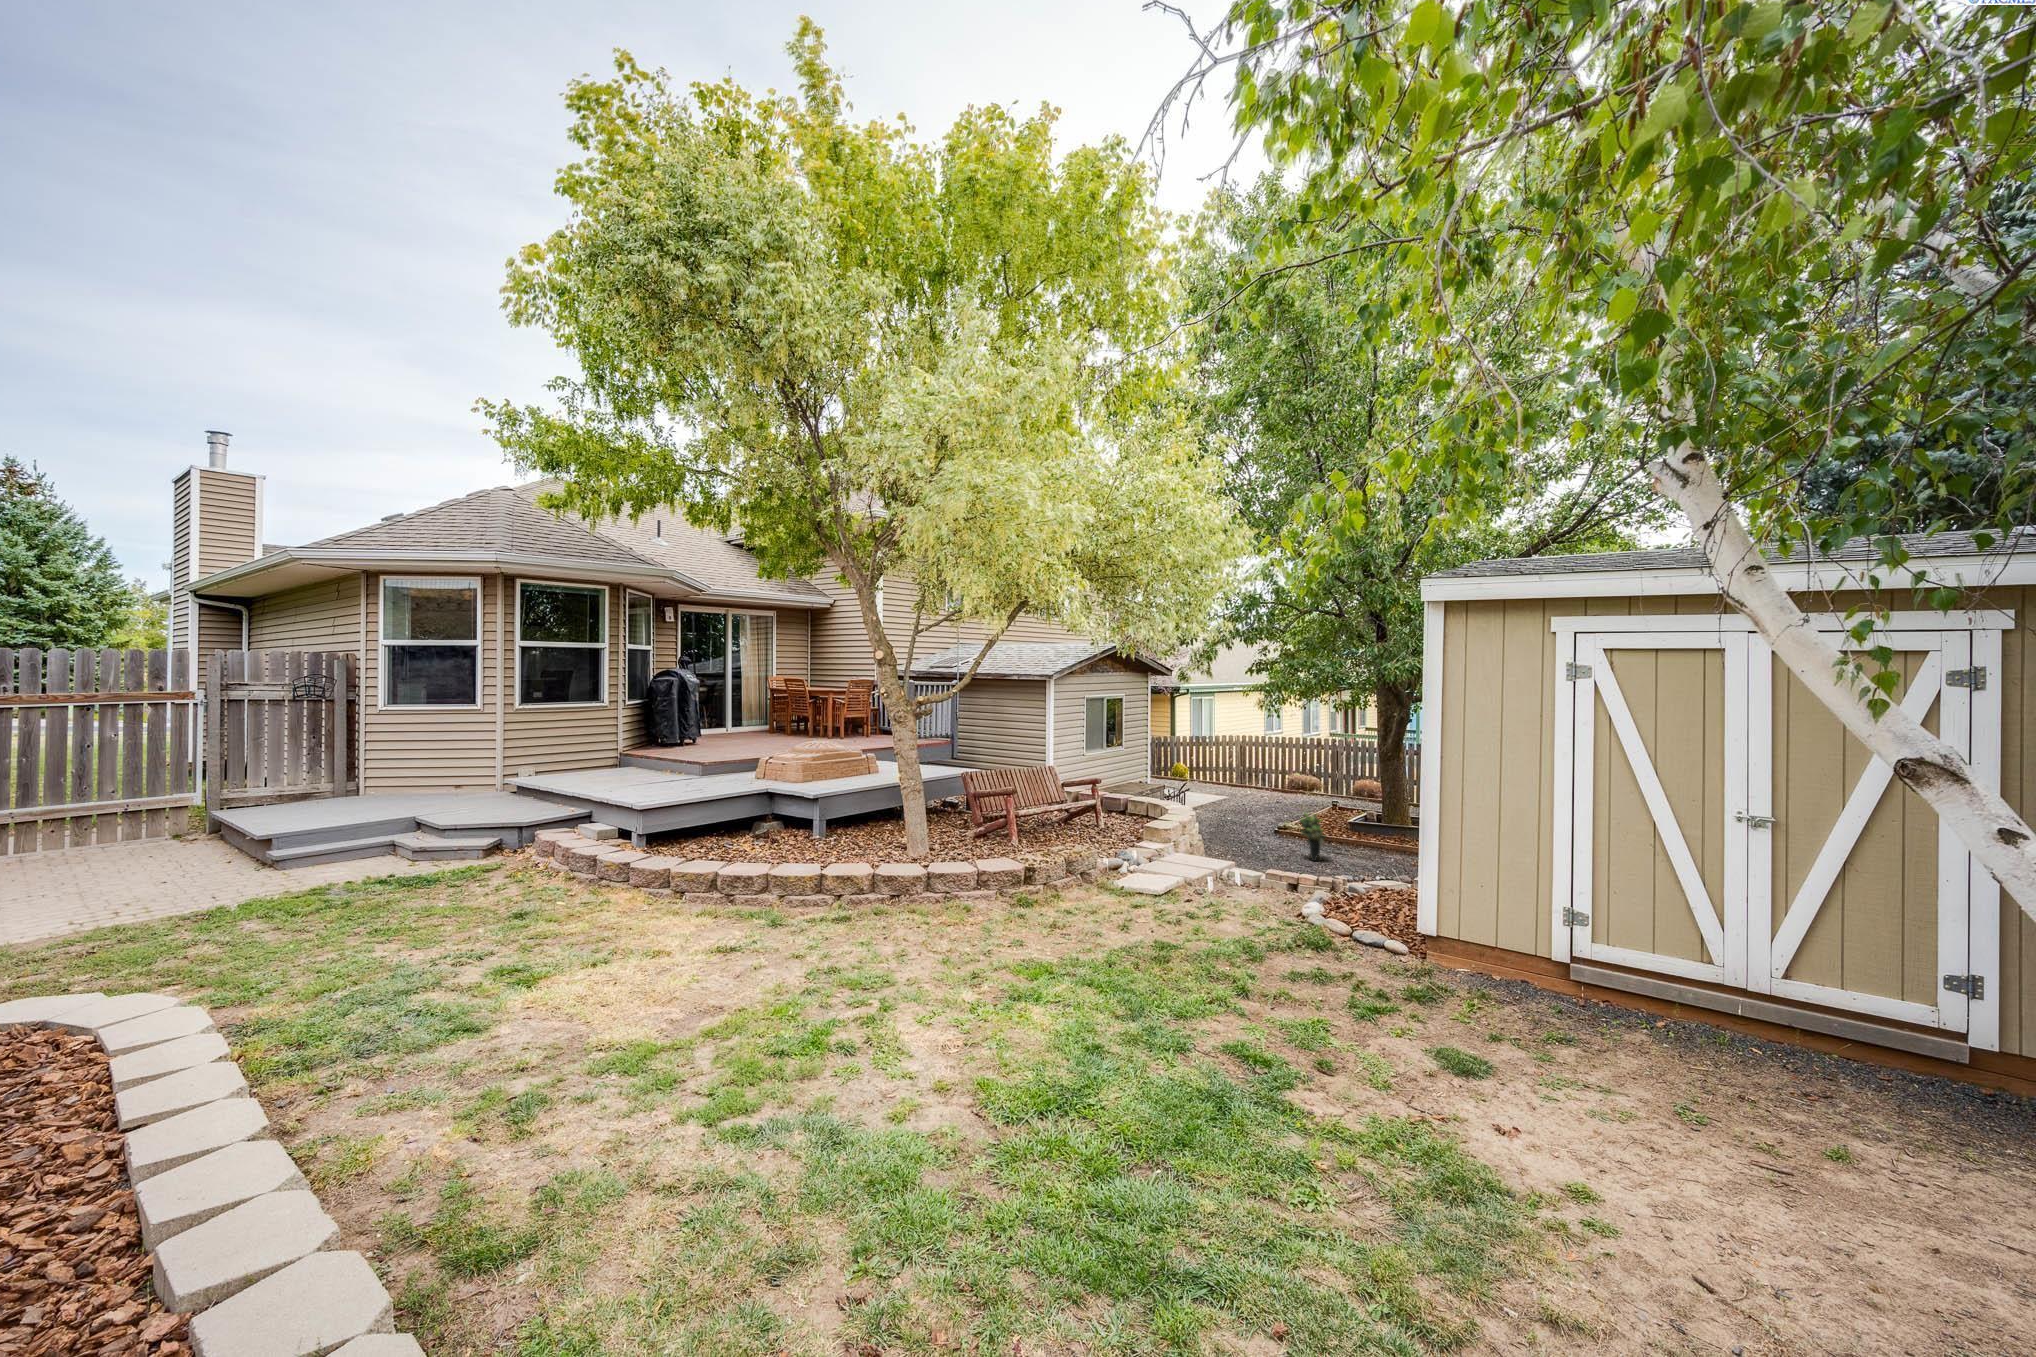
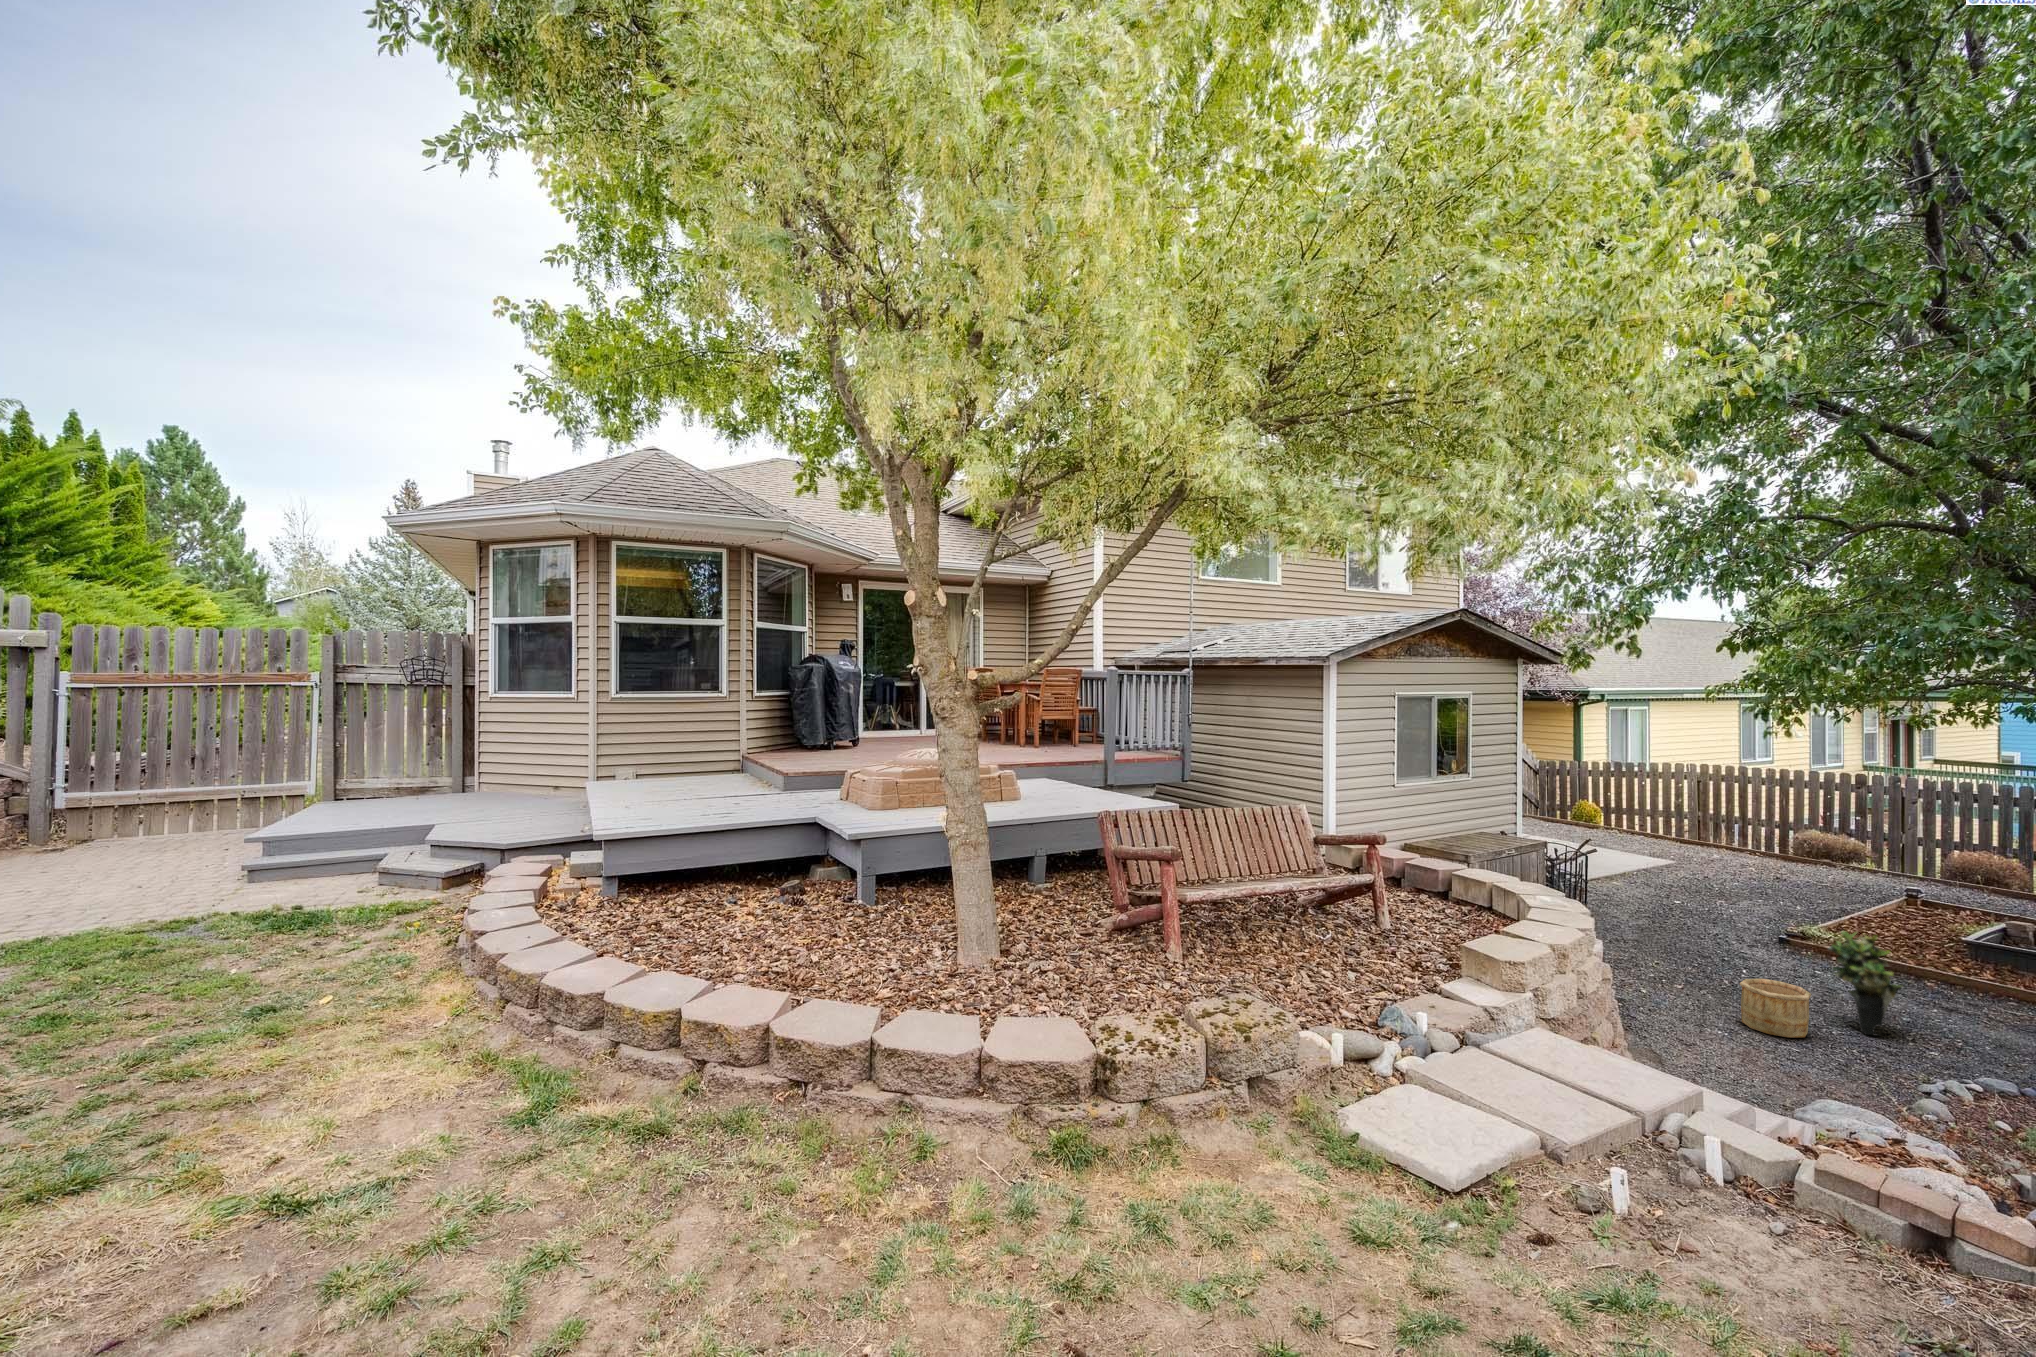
wooden bucket: none [1262,839,1292,865] -> present [1740,979,1811,1038]

